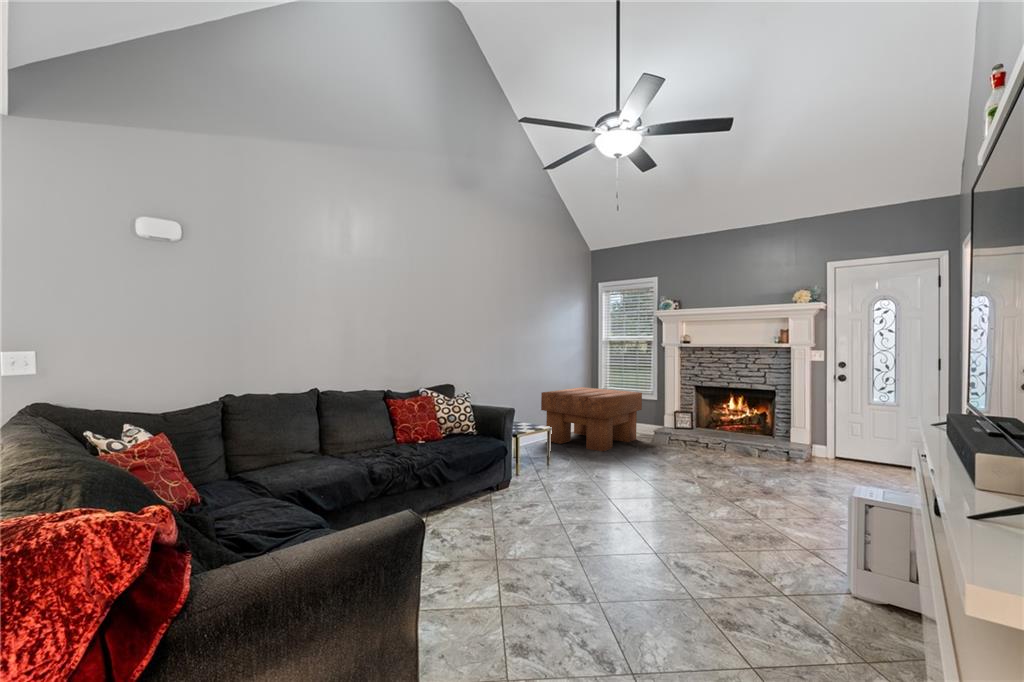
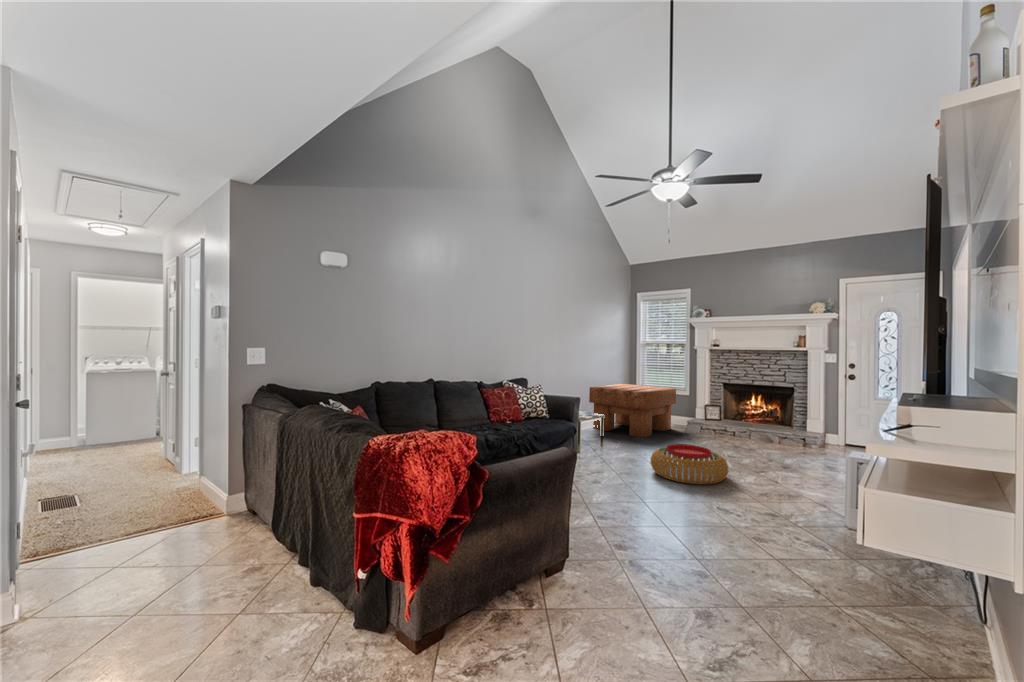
pouf: none [598,466,695,522] -> present [650,444,728,485]

